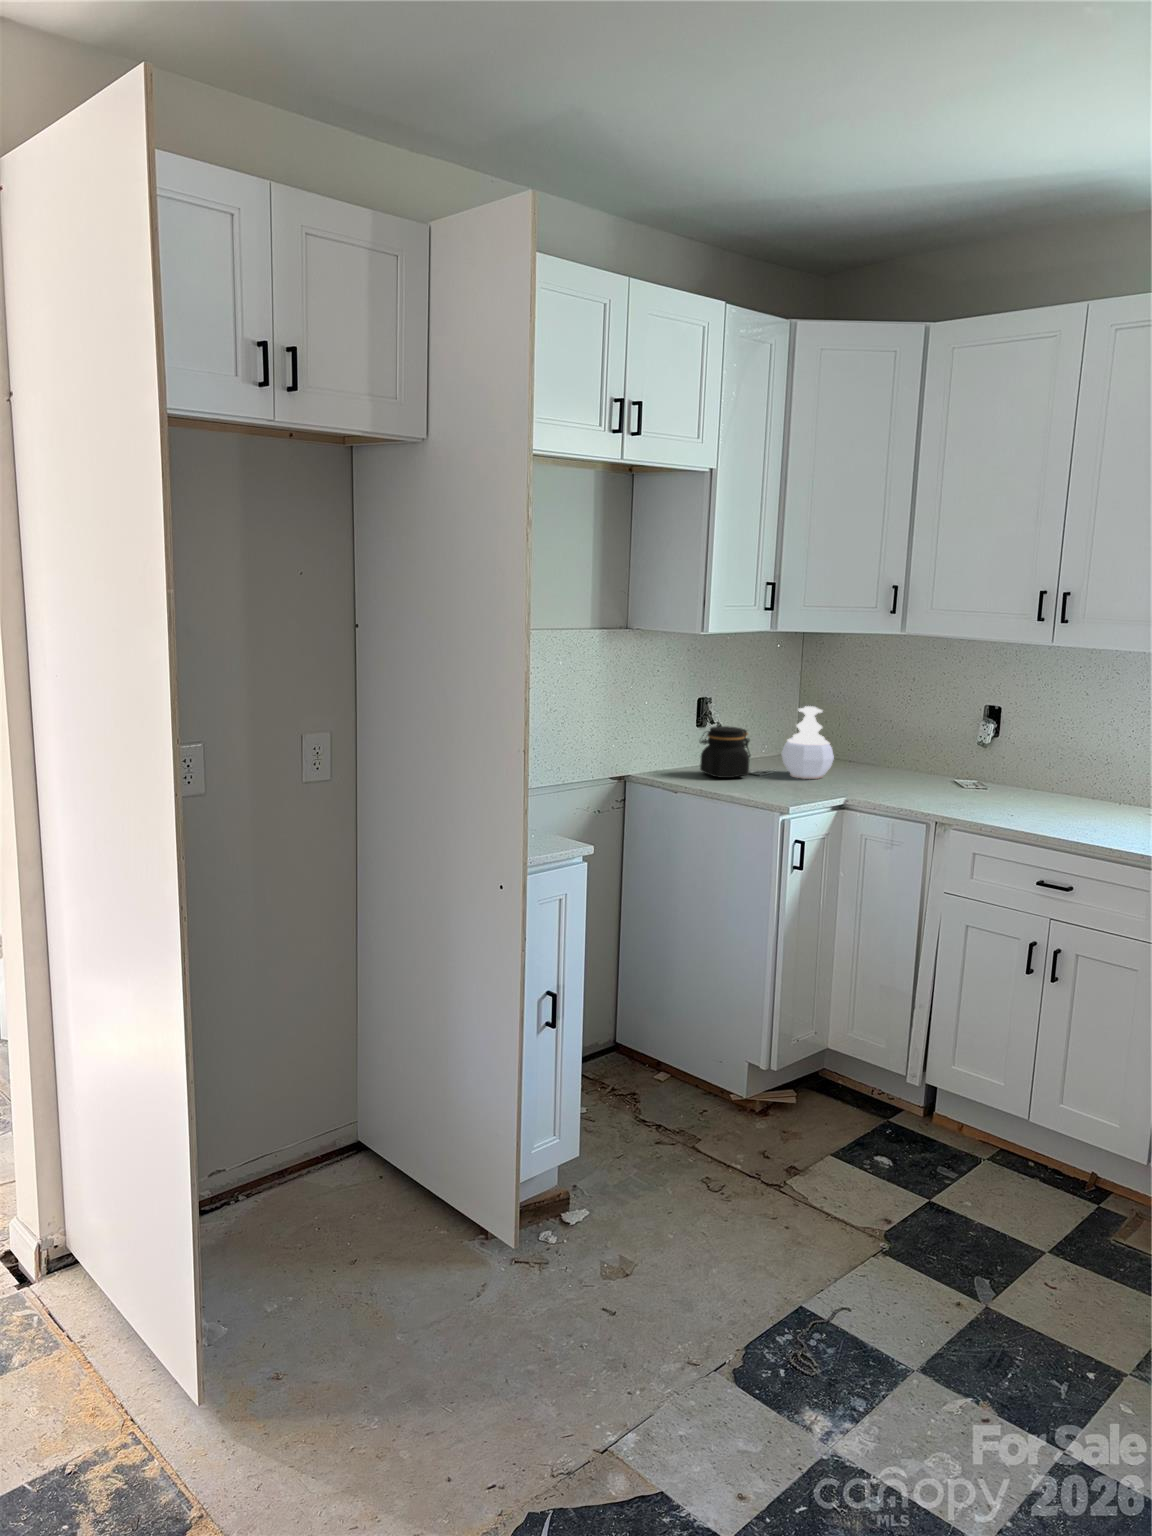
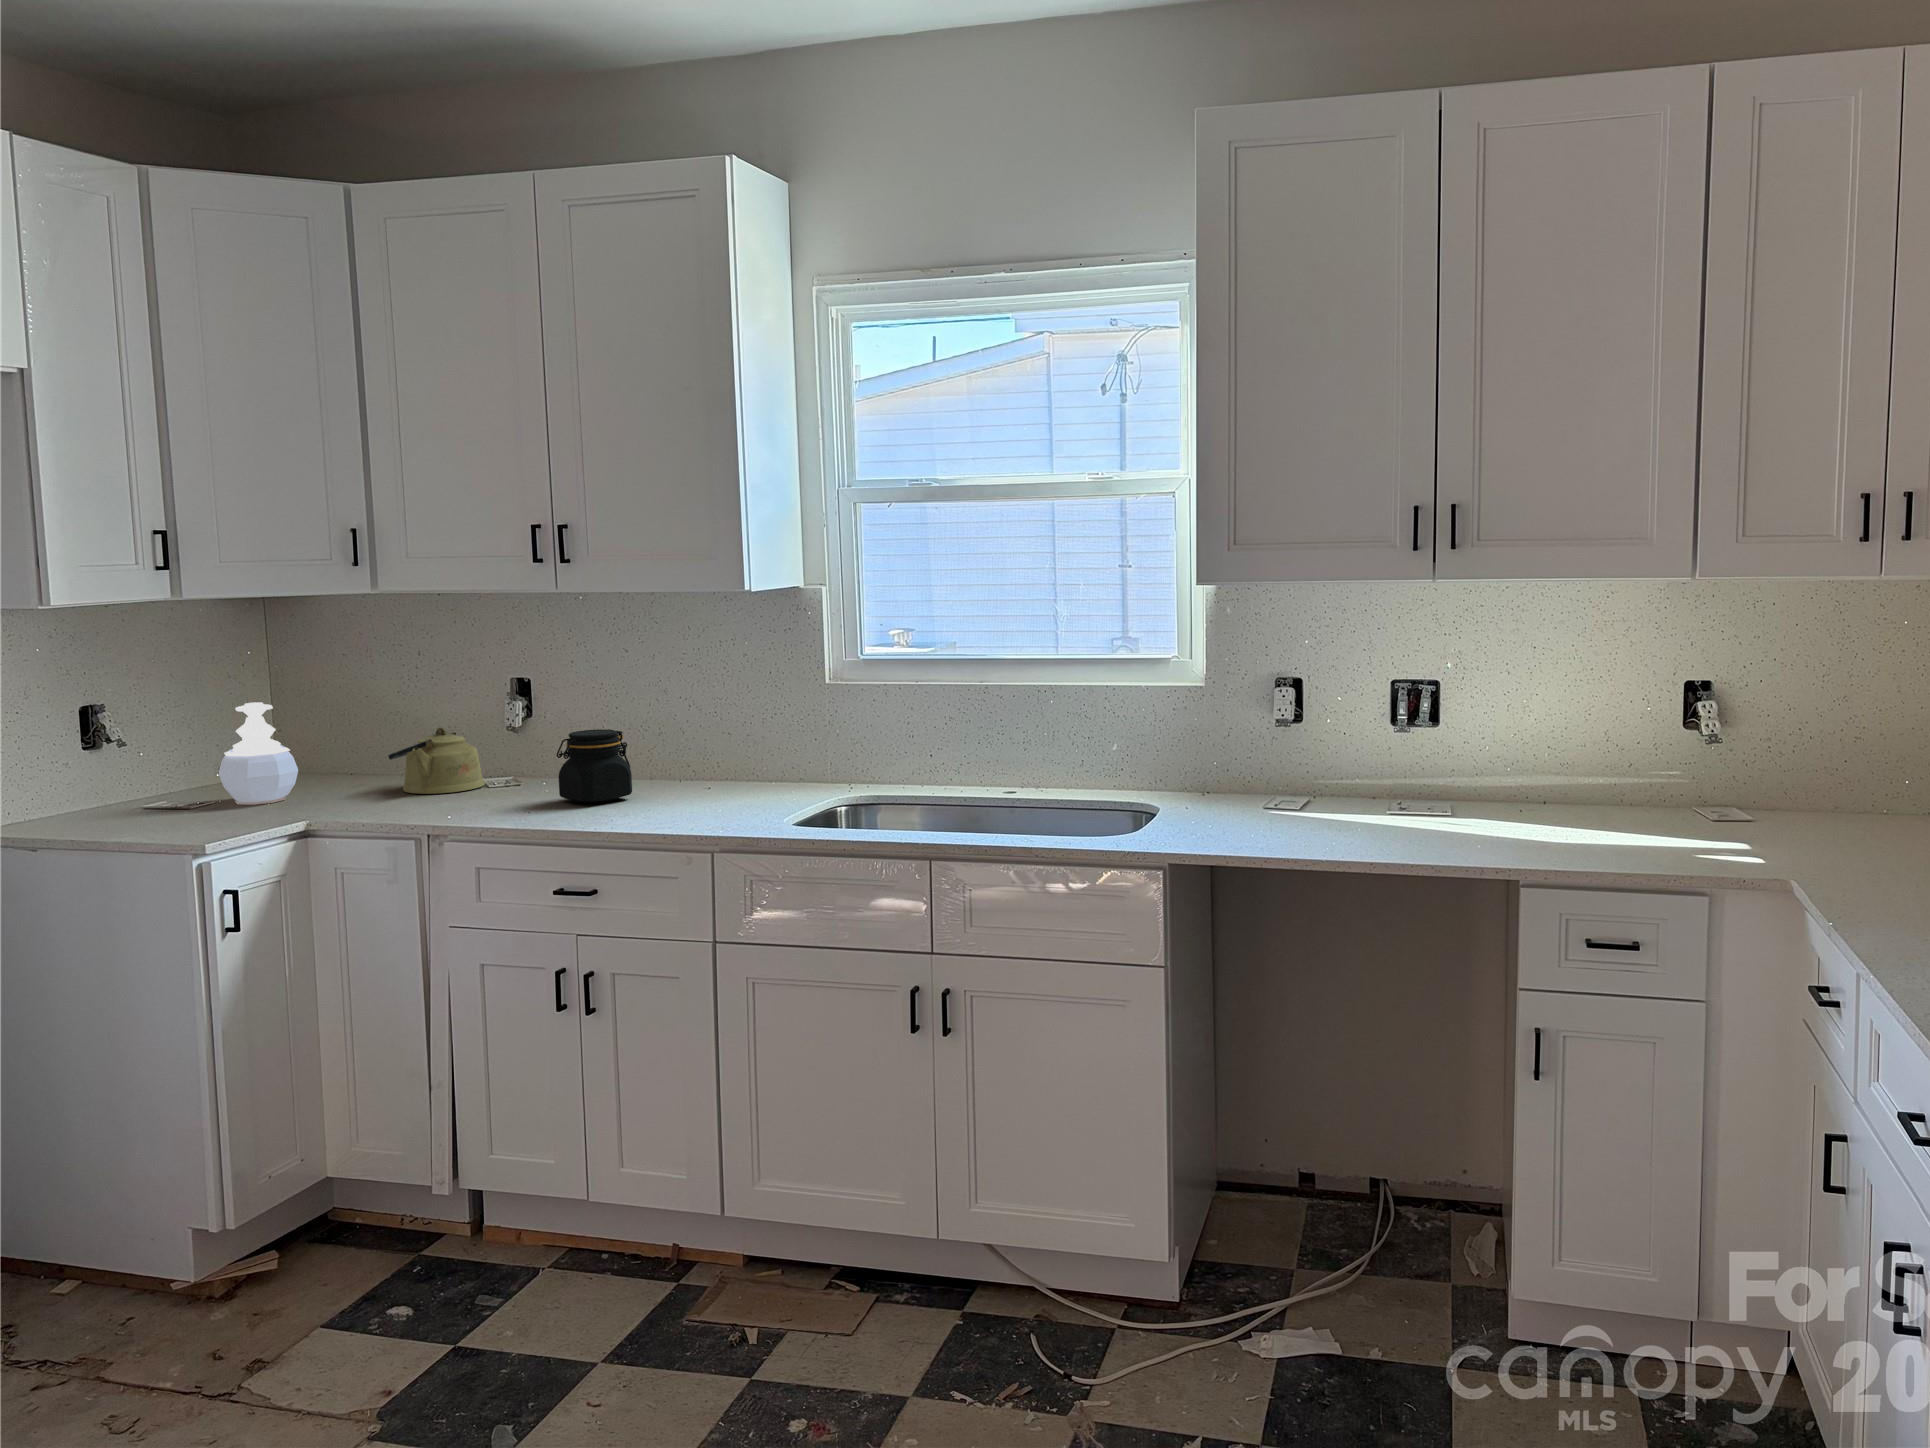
jar: present [700,726,750,778] -> present [557,729,632,803]
kettle: none [897,739,963,789] -> present [388,727,485,794]

